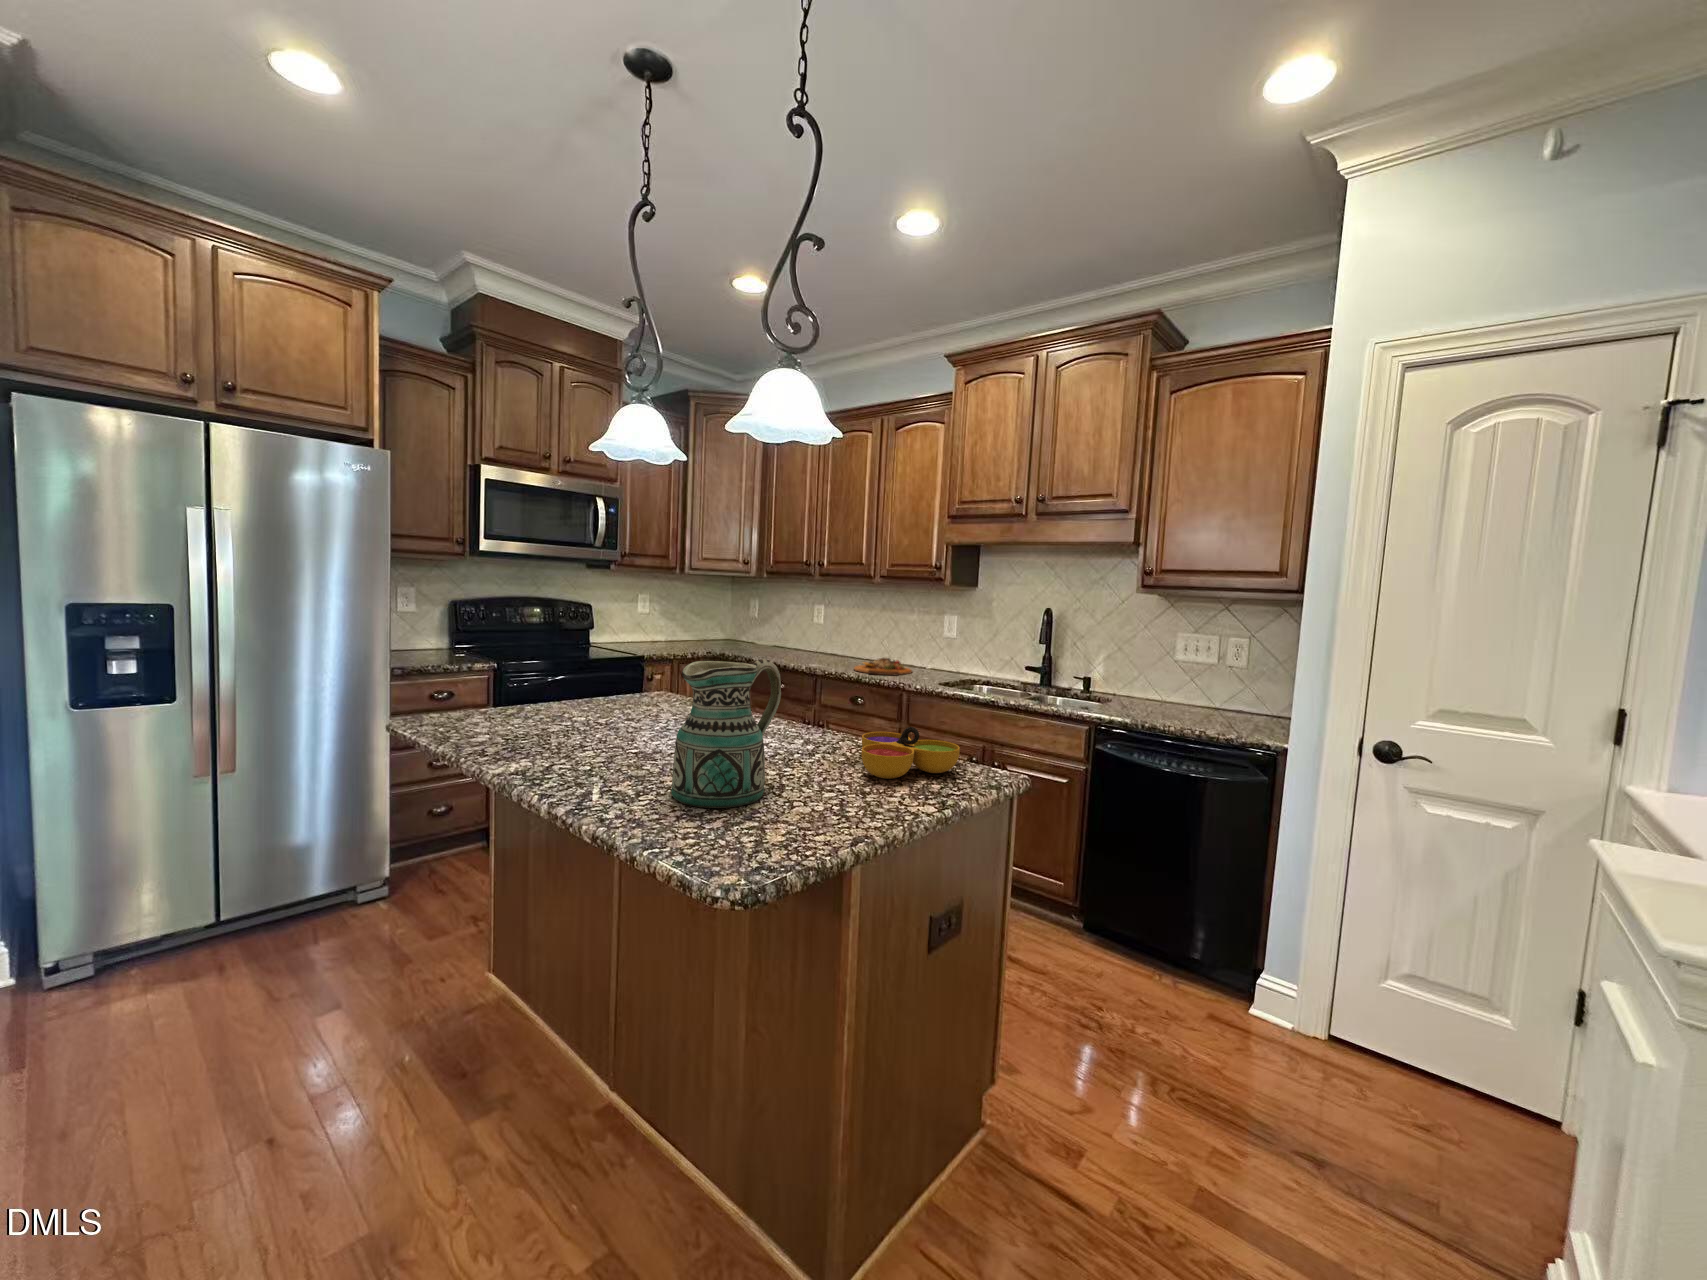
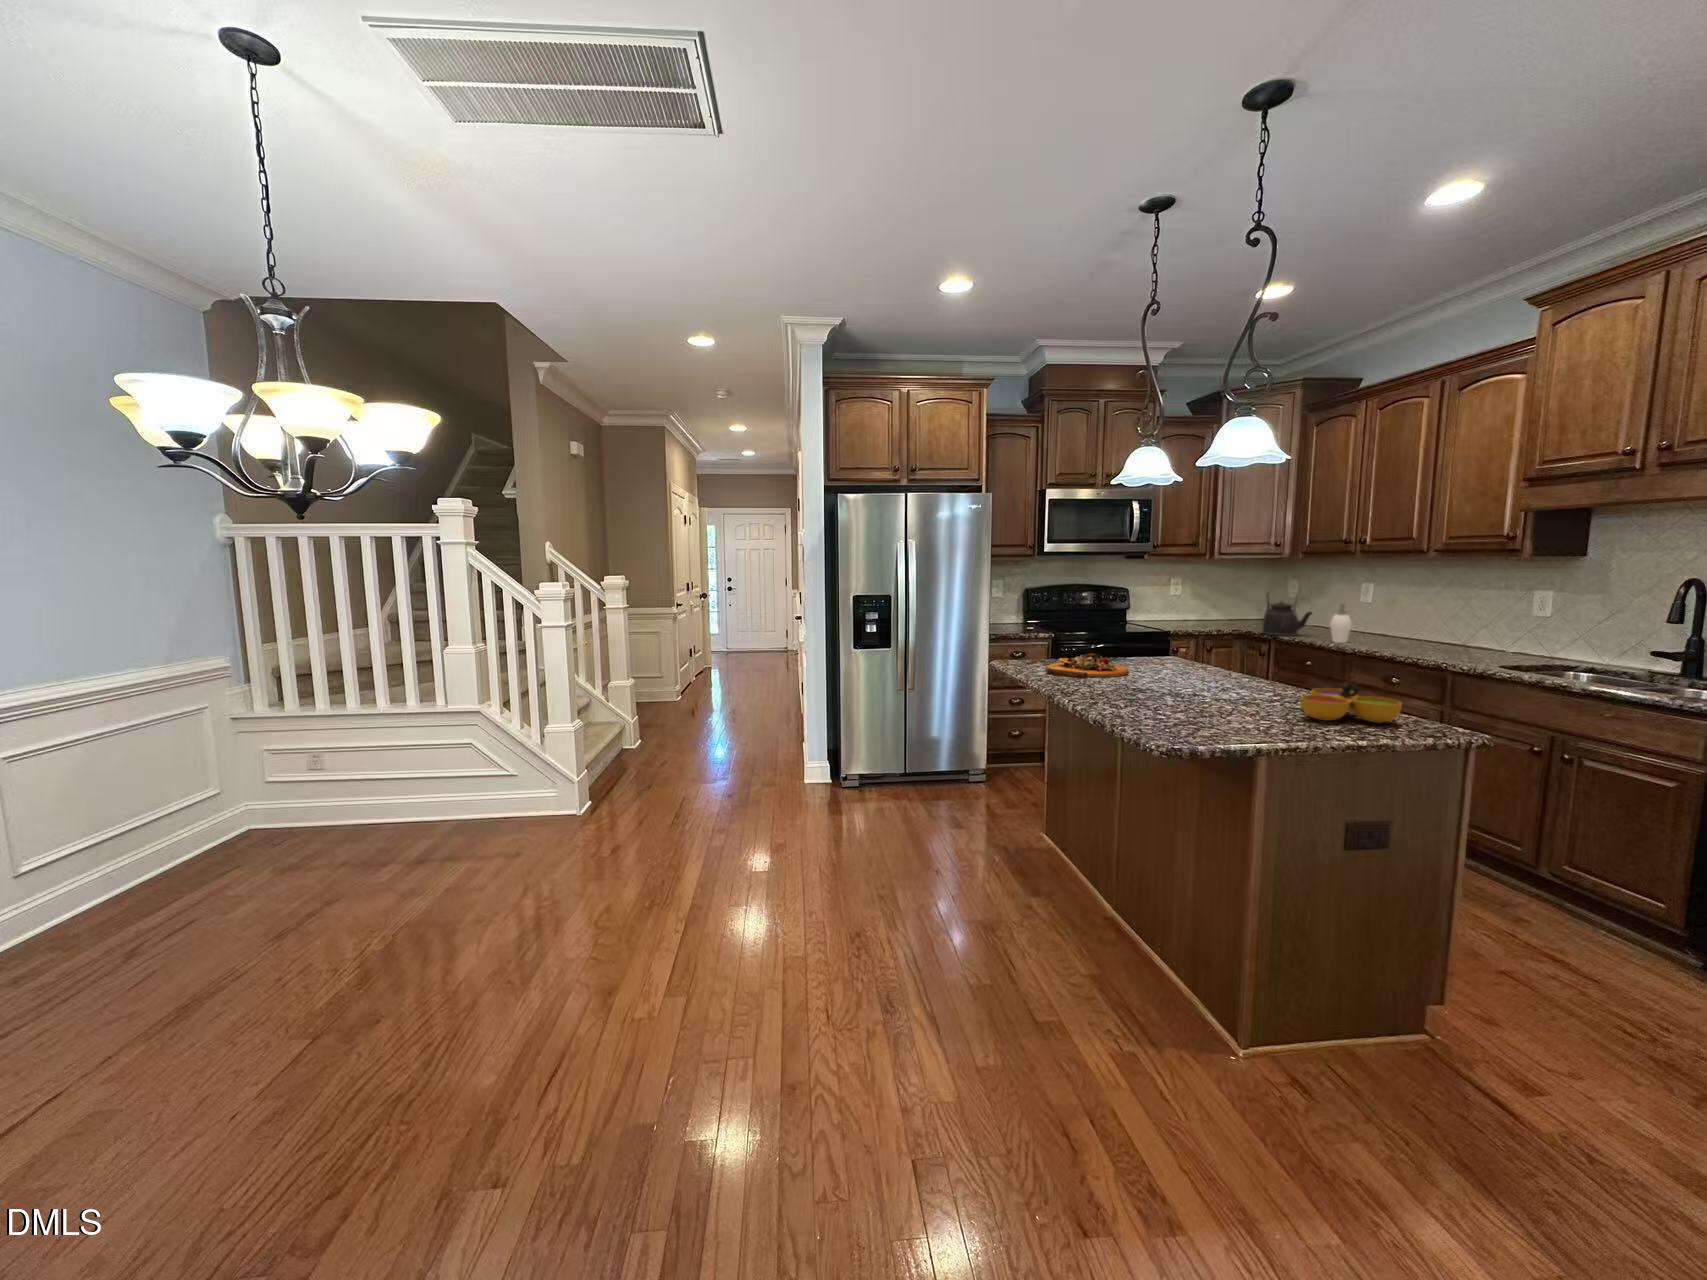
kettle: none [735,612,780,658] -> present [1263,592,1312,636]
soap dispenser: none [798,625,822,665] -> present [1330,603,1352,643]
cutting board: present [854,658,912,676] -> present [1046,653,1129,679]
ceramic pitcher: present [671,659,781,808] -> none [1147,627,1230,719]

